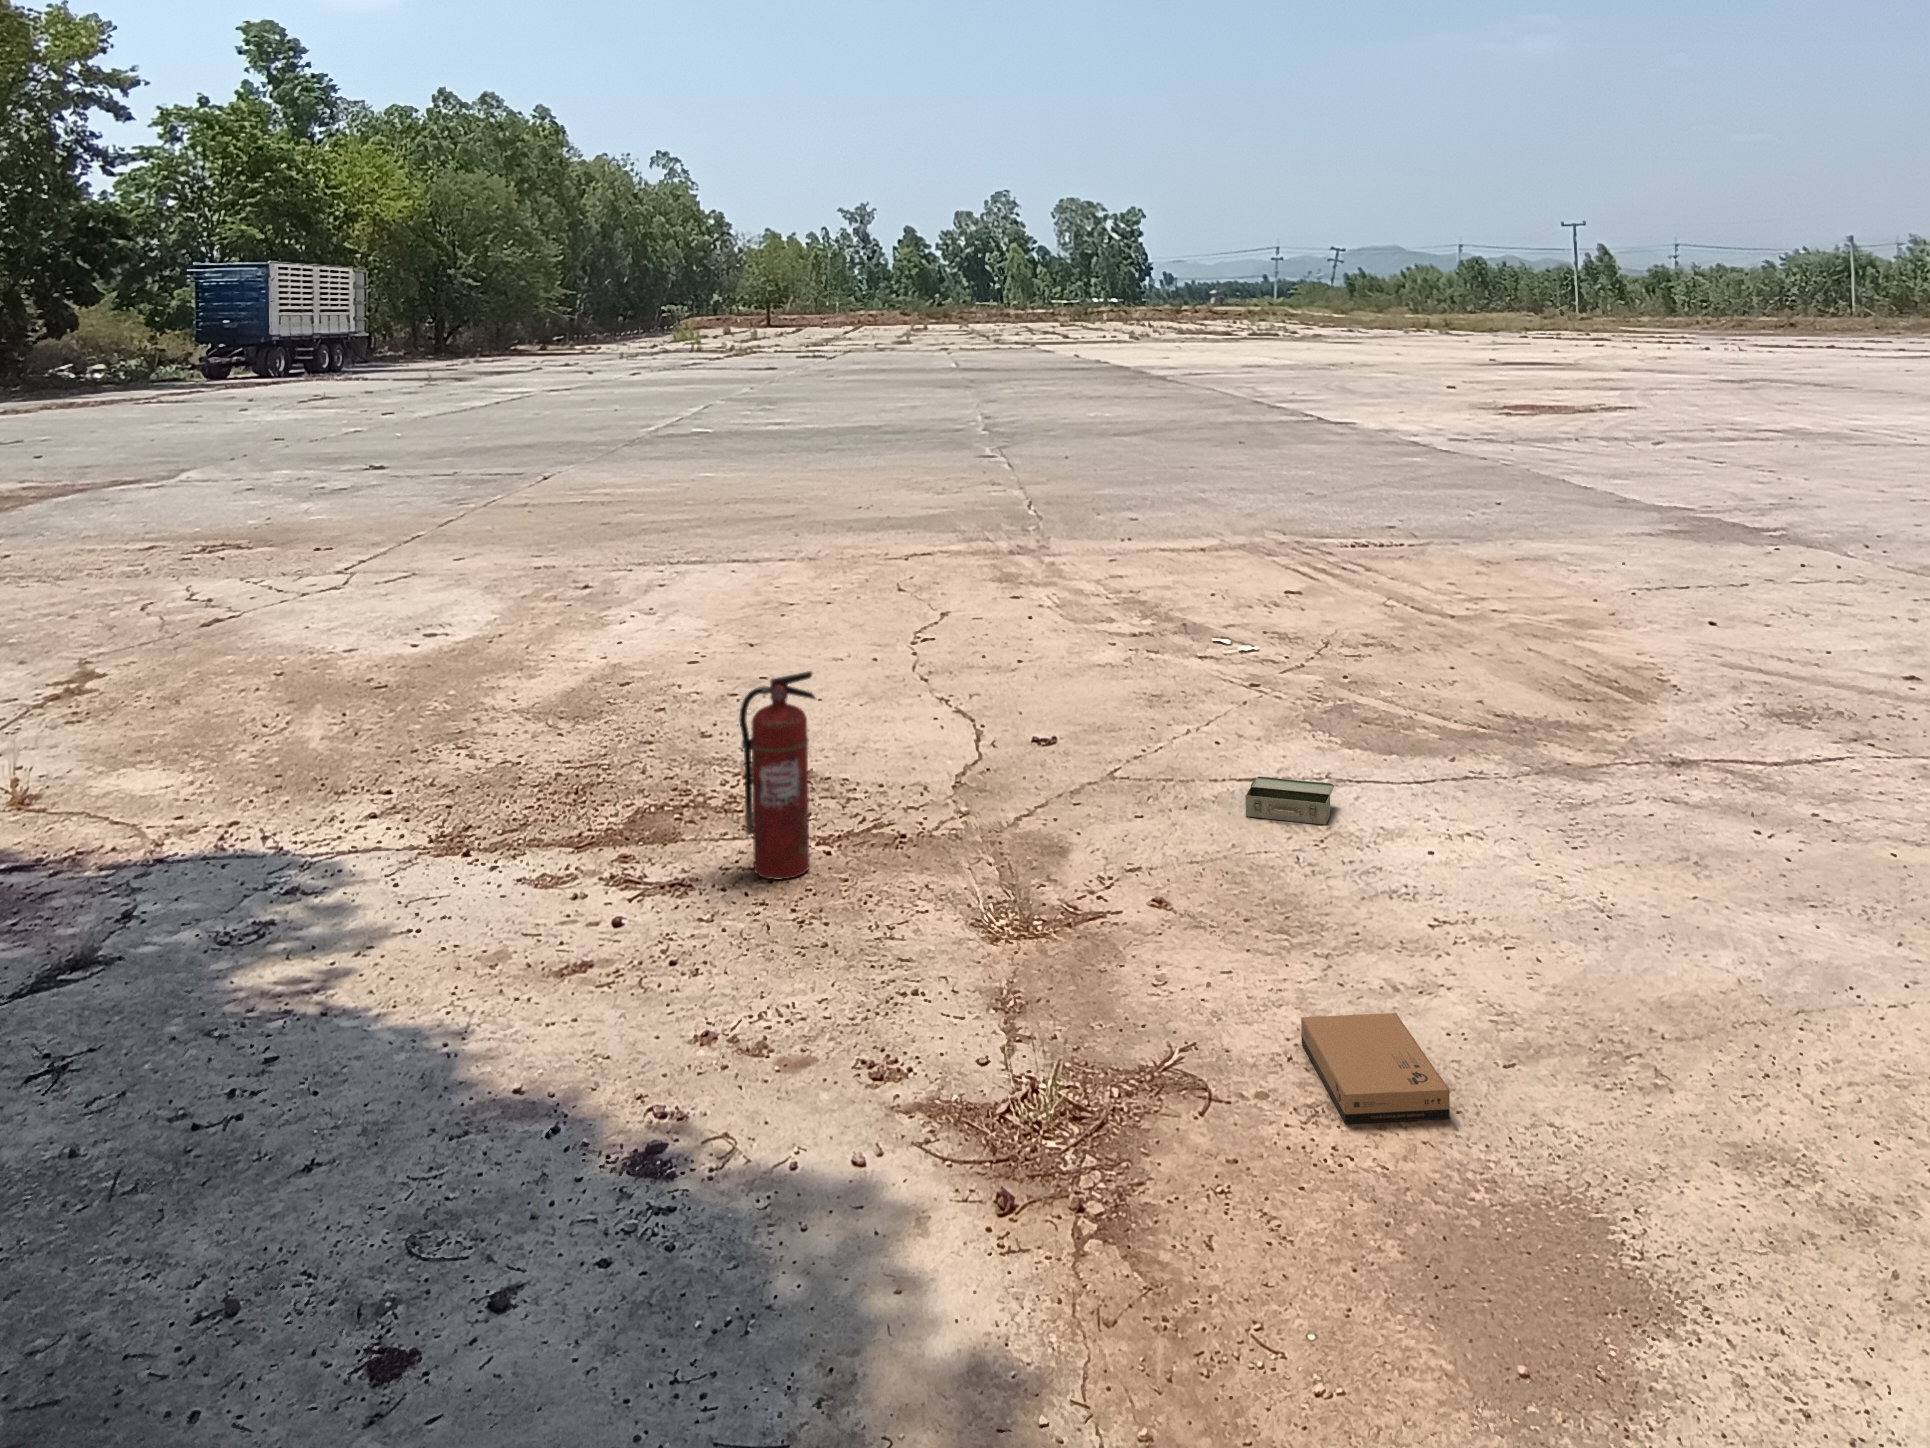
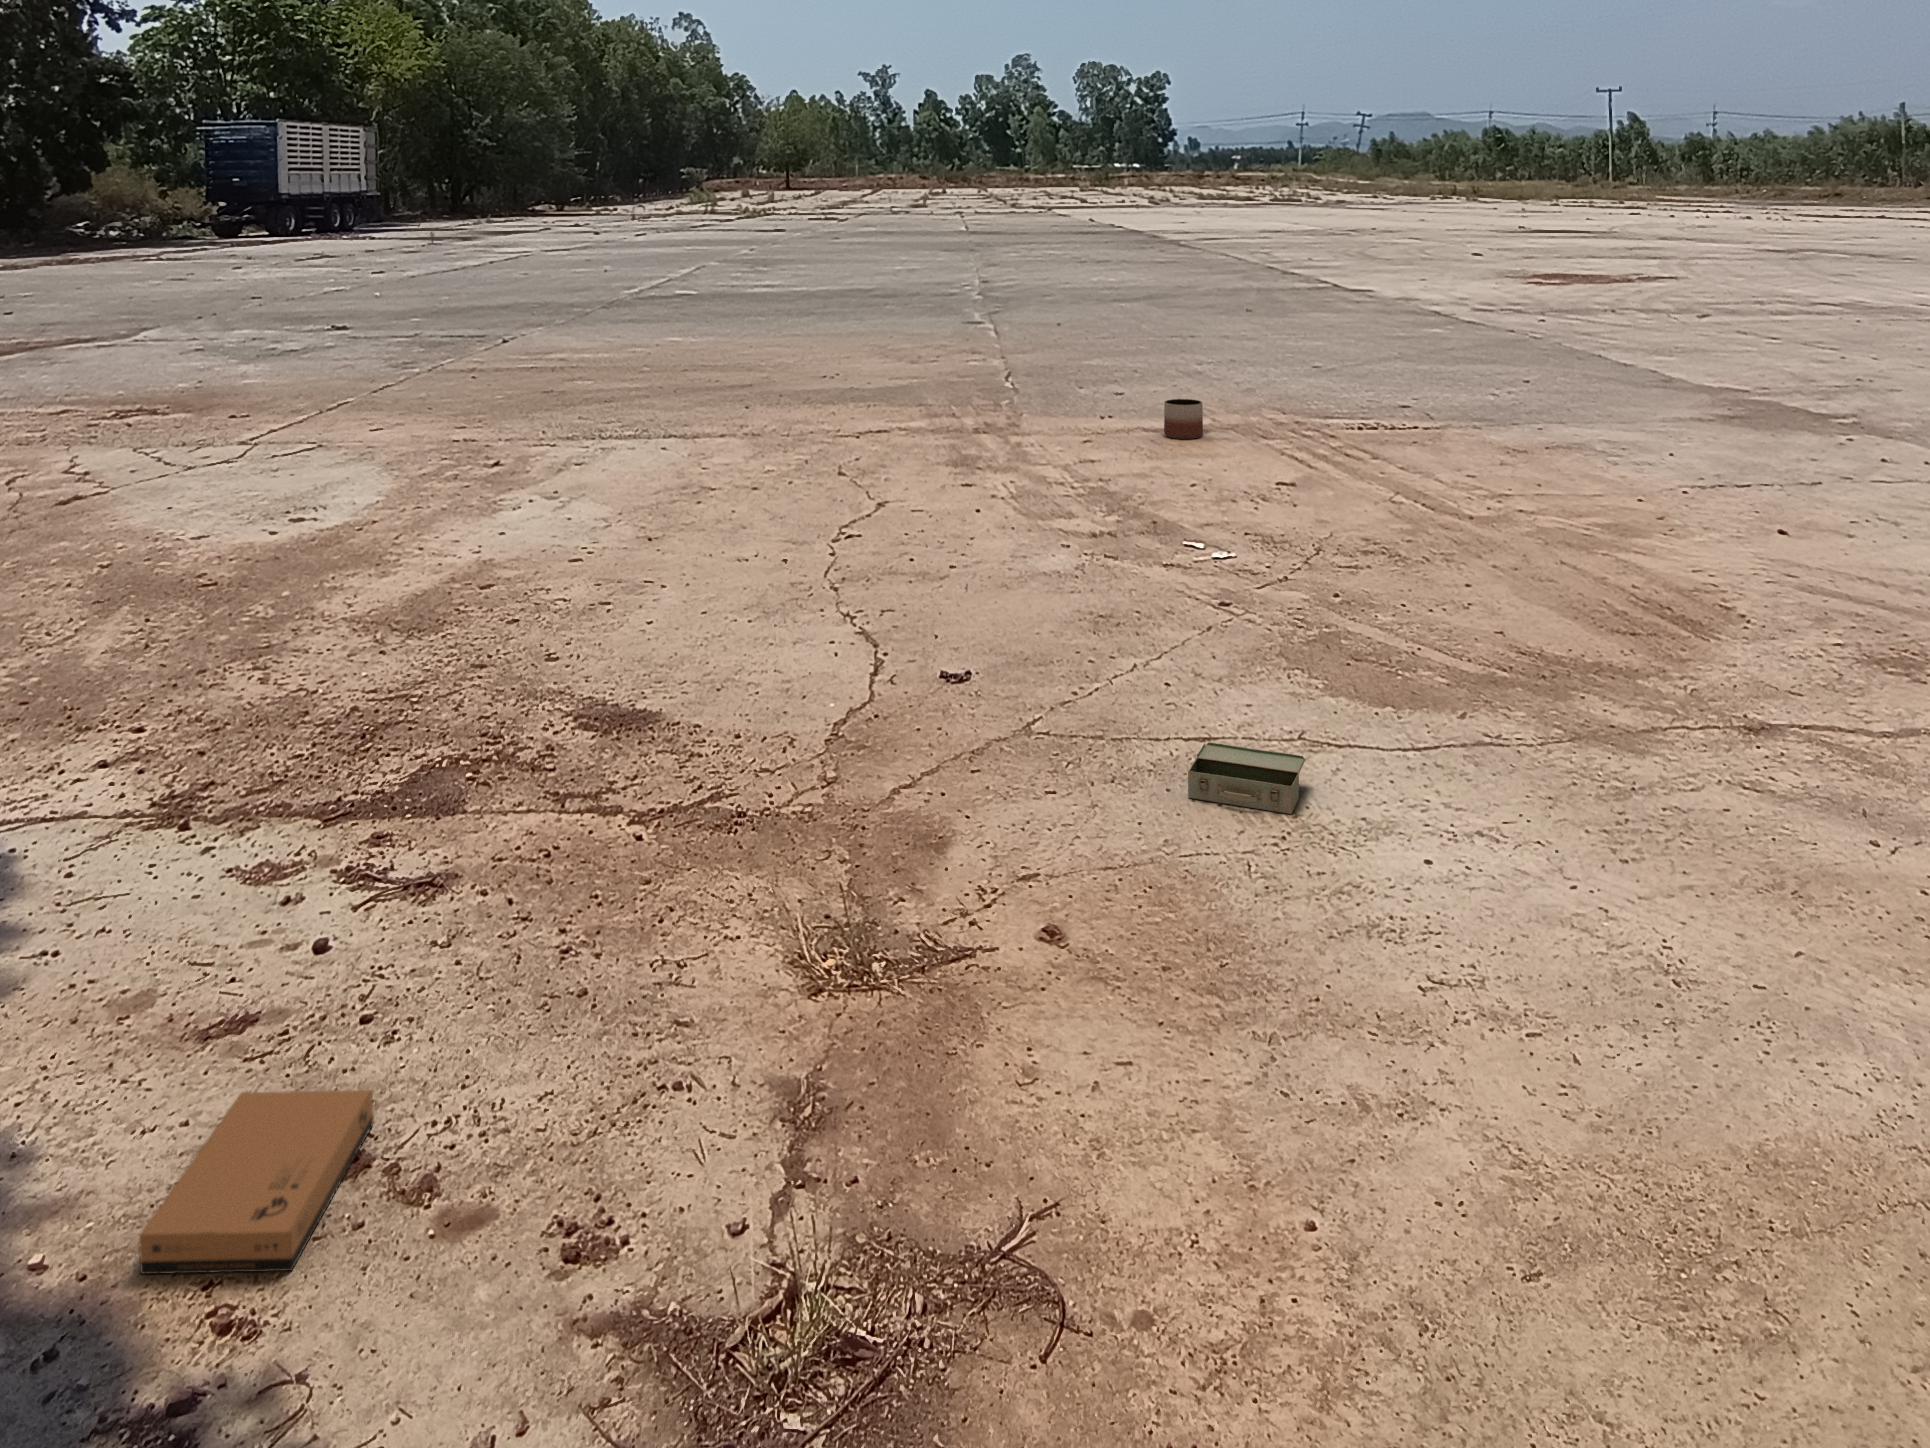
planter: none [1182,521,1217,557] -> present [1164,399,1203,439]
fire extinguisher: present [739,671,815,880] -> none [513,609,615,881]
cardboard box: present [1301,1013,1450,1123] -> present [139,1090,374,1274]

